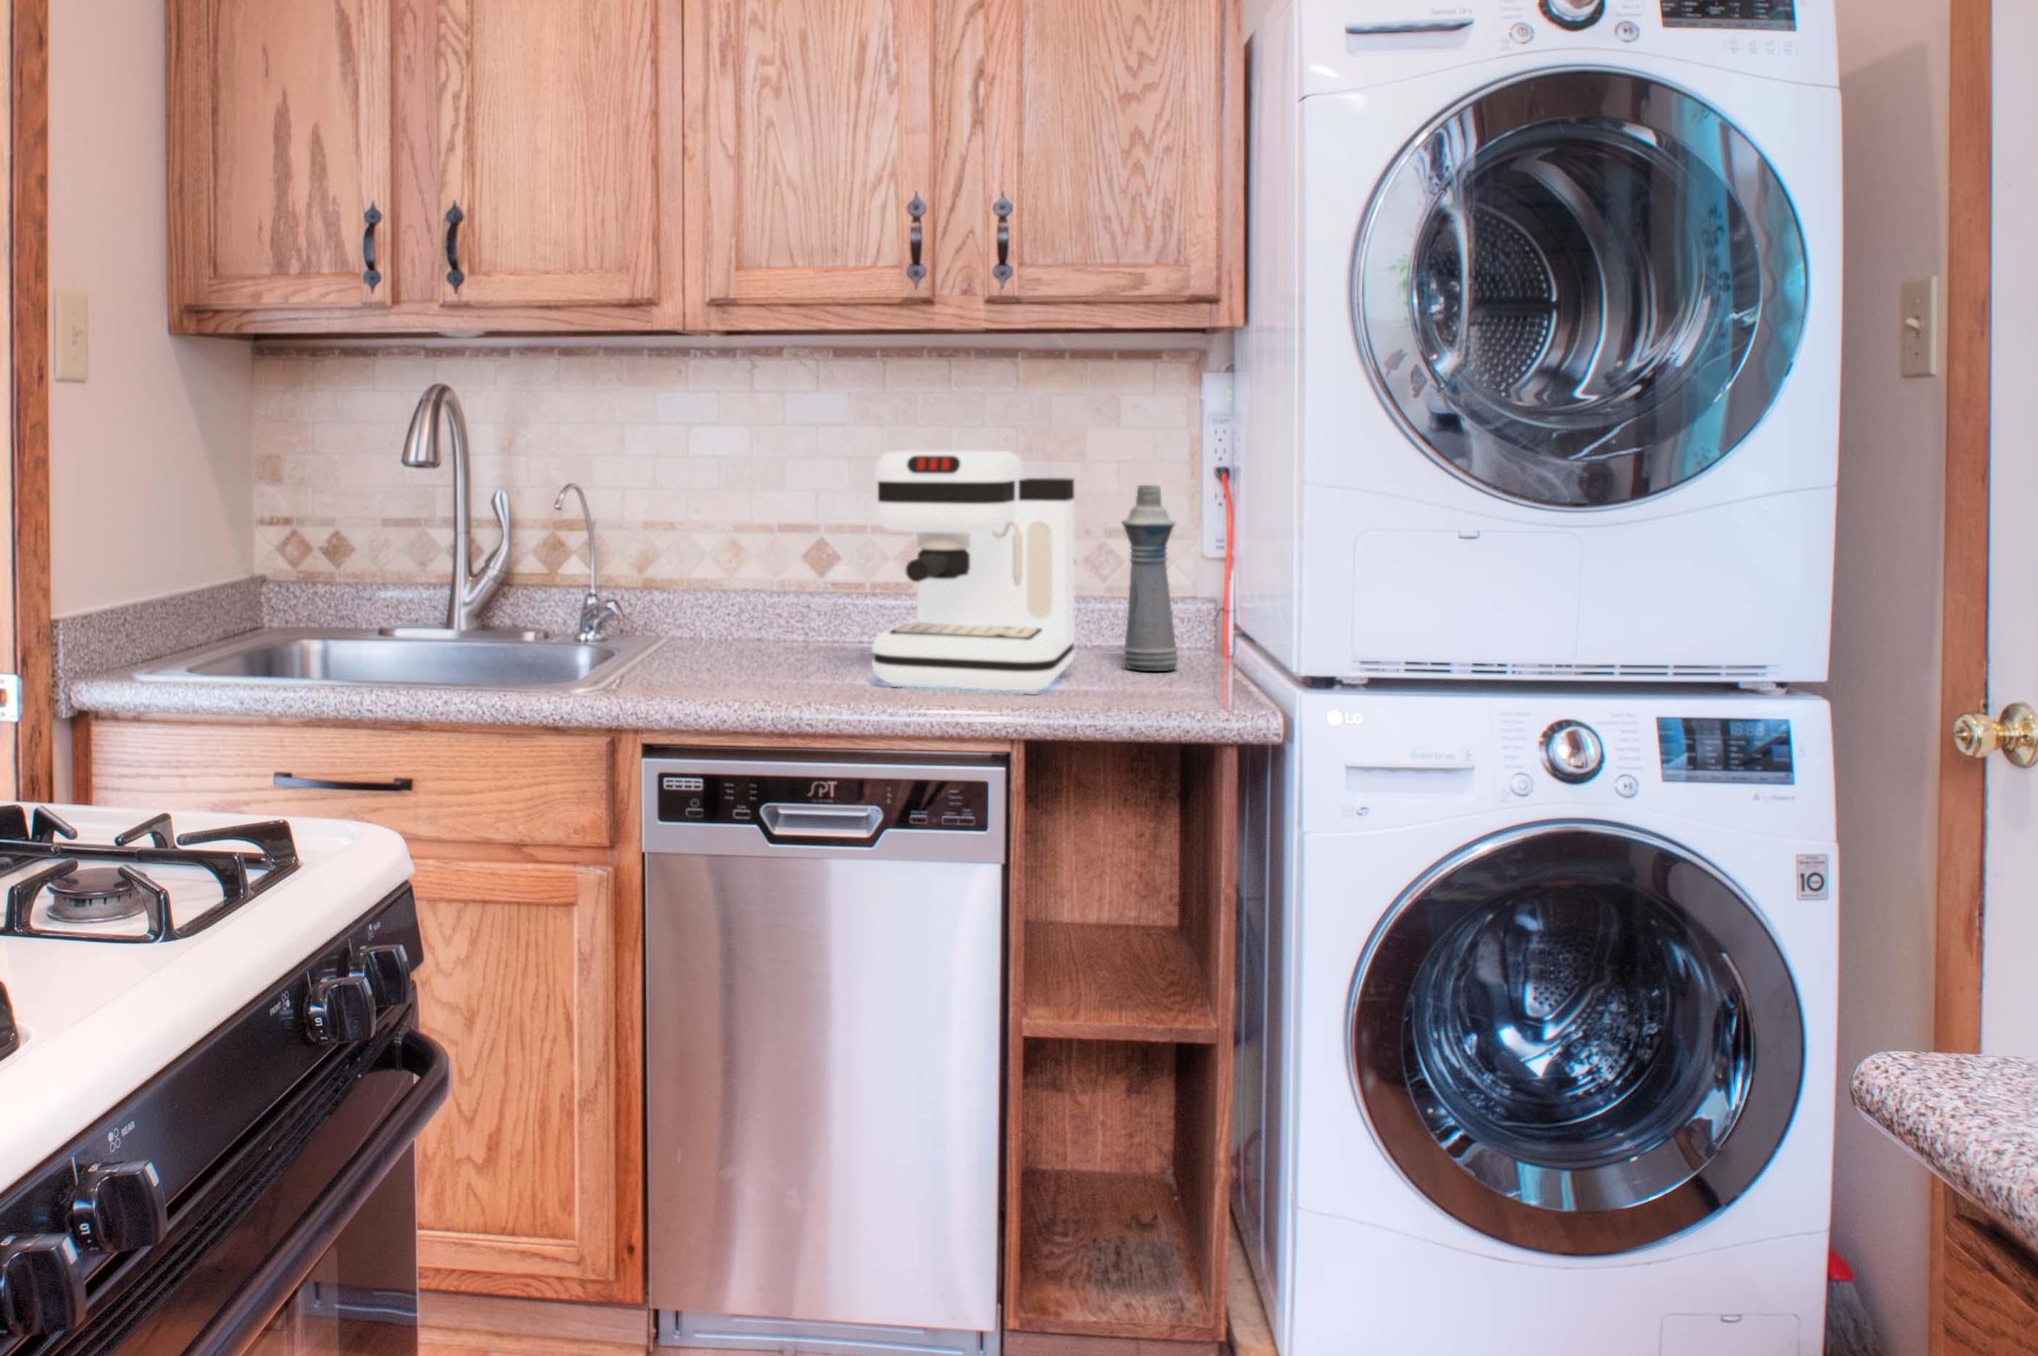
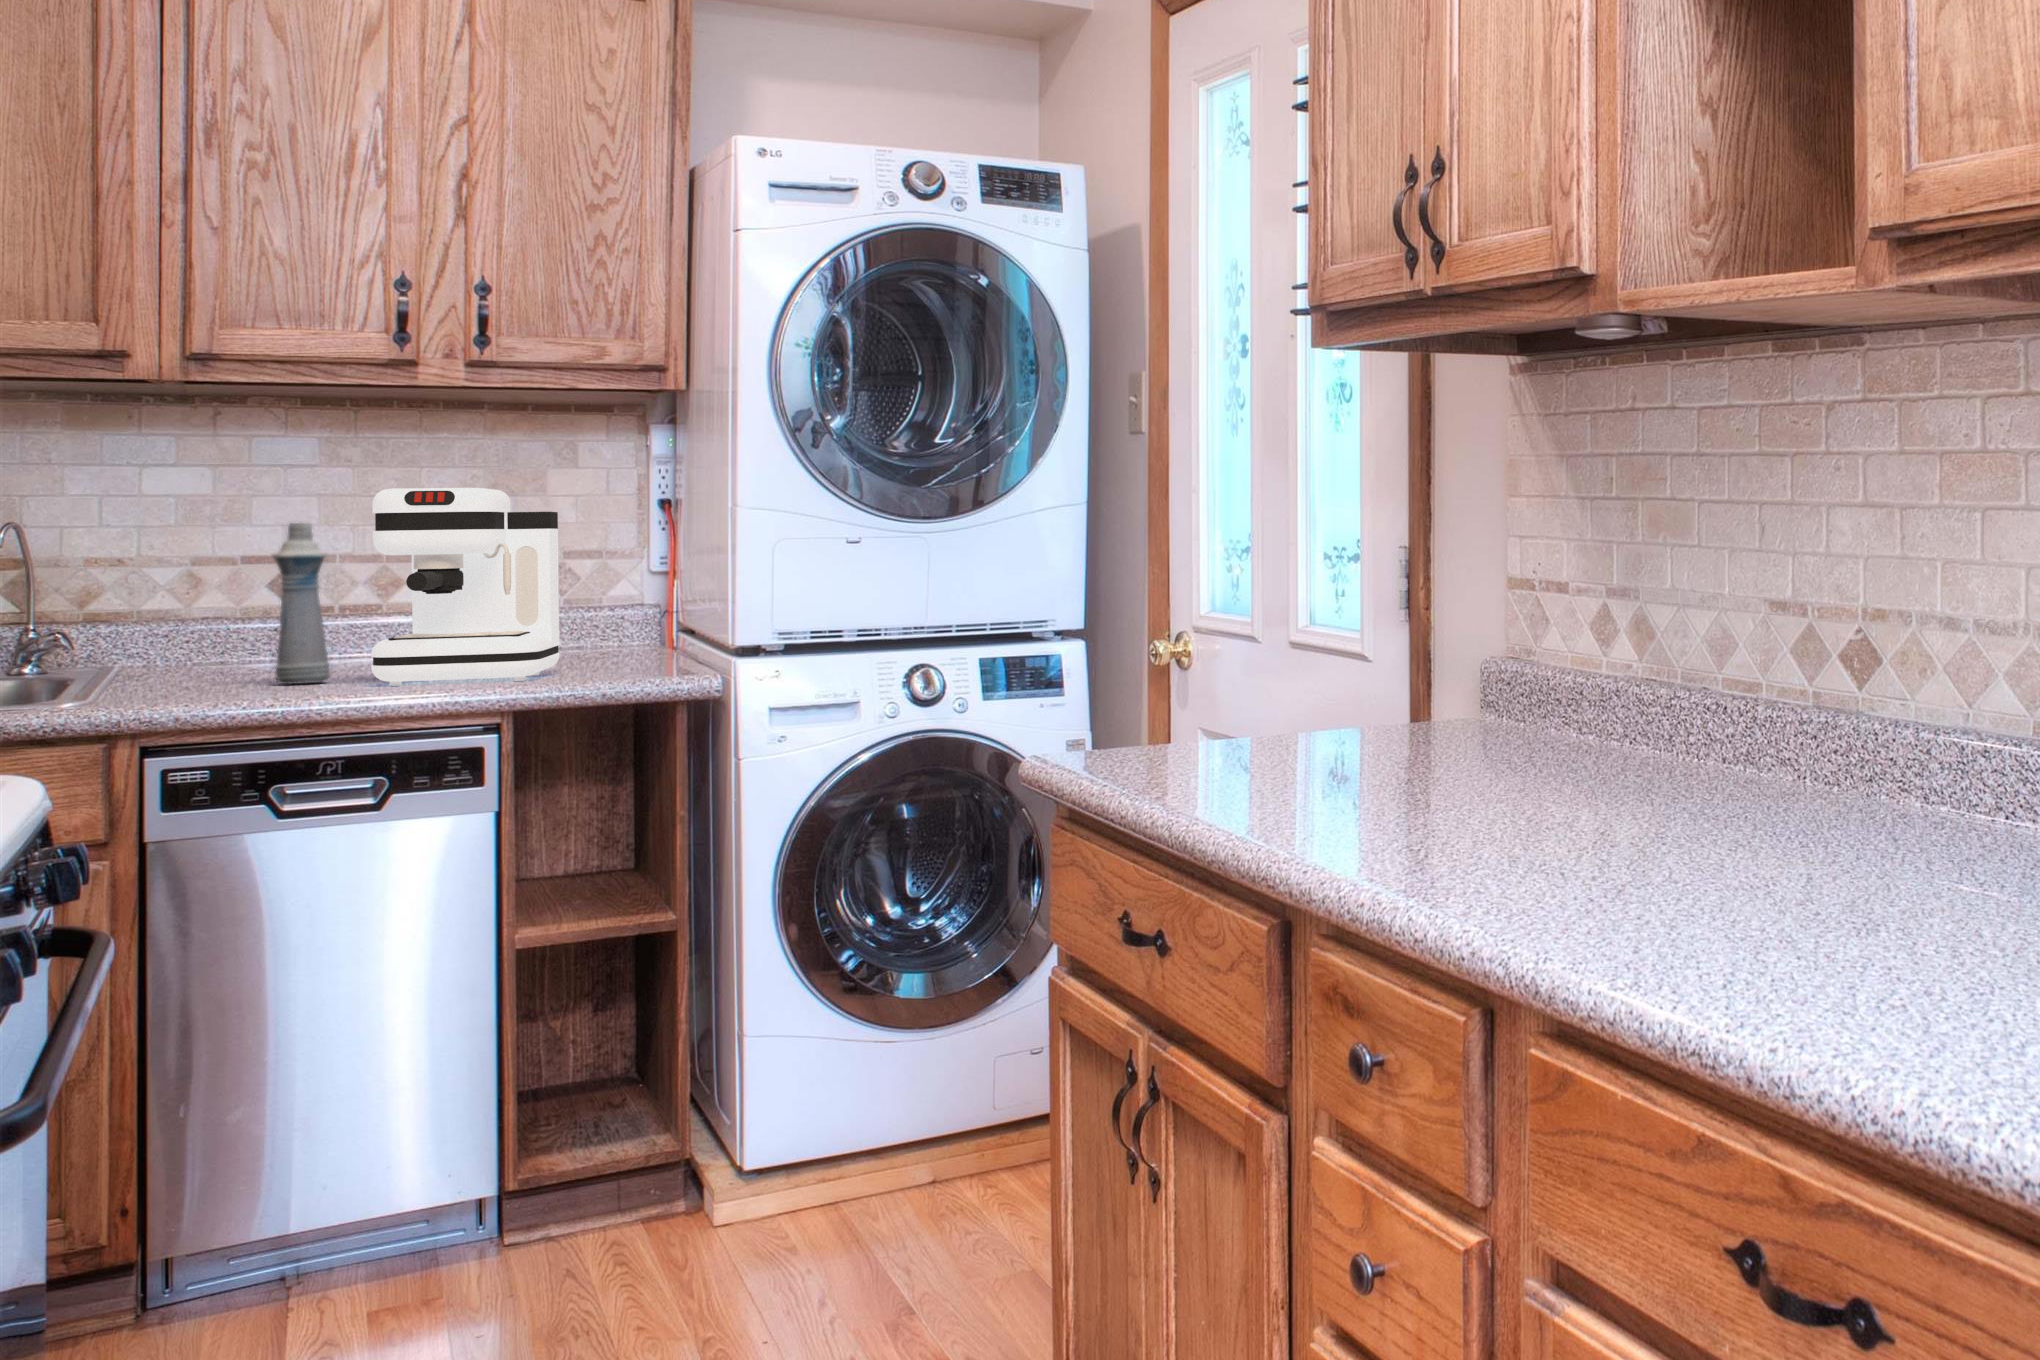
bottle: present [1122,485,1178,671] -> present [273,523,330,684]

